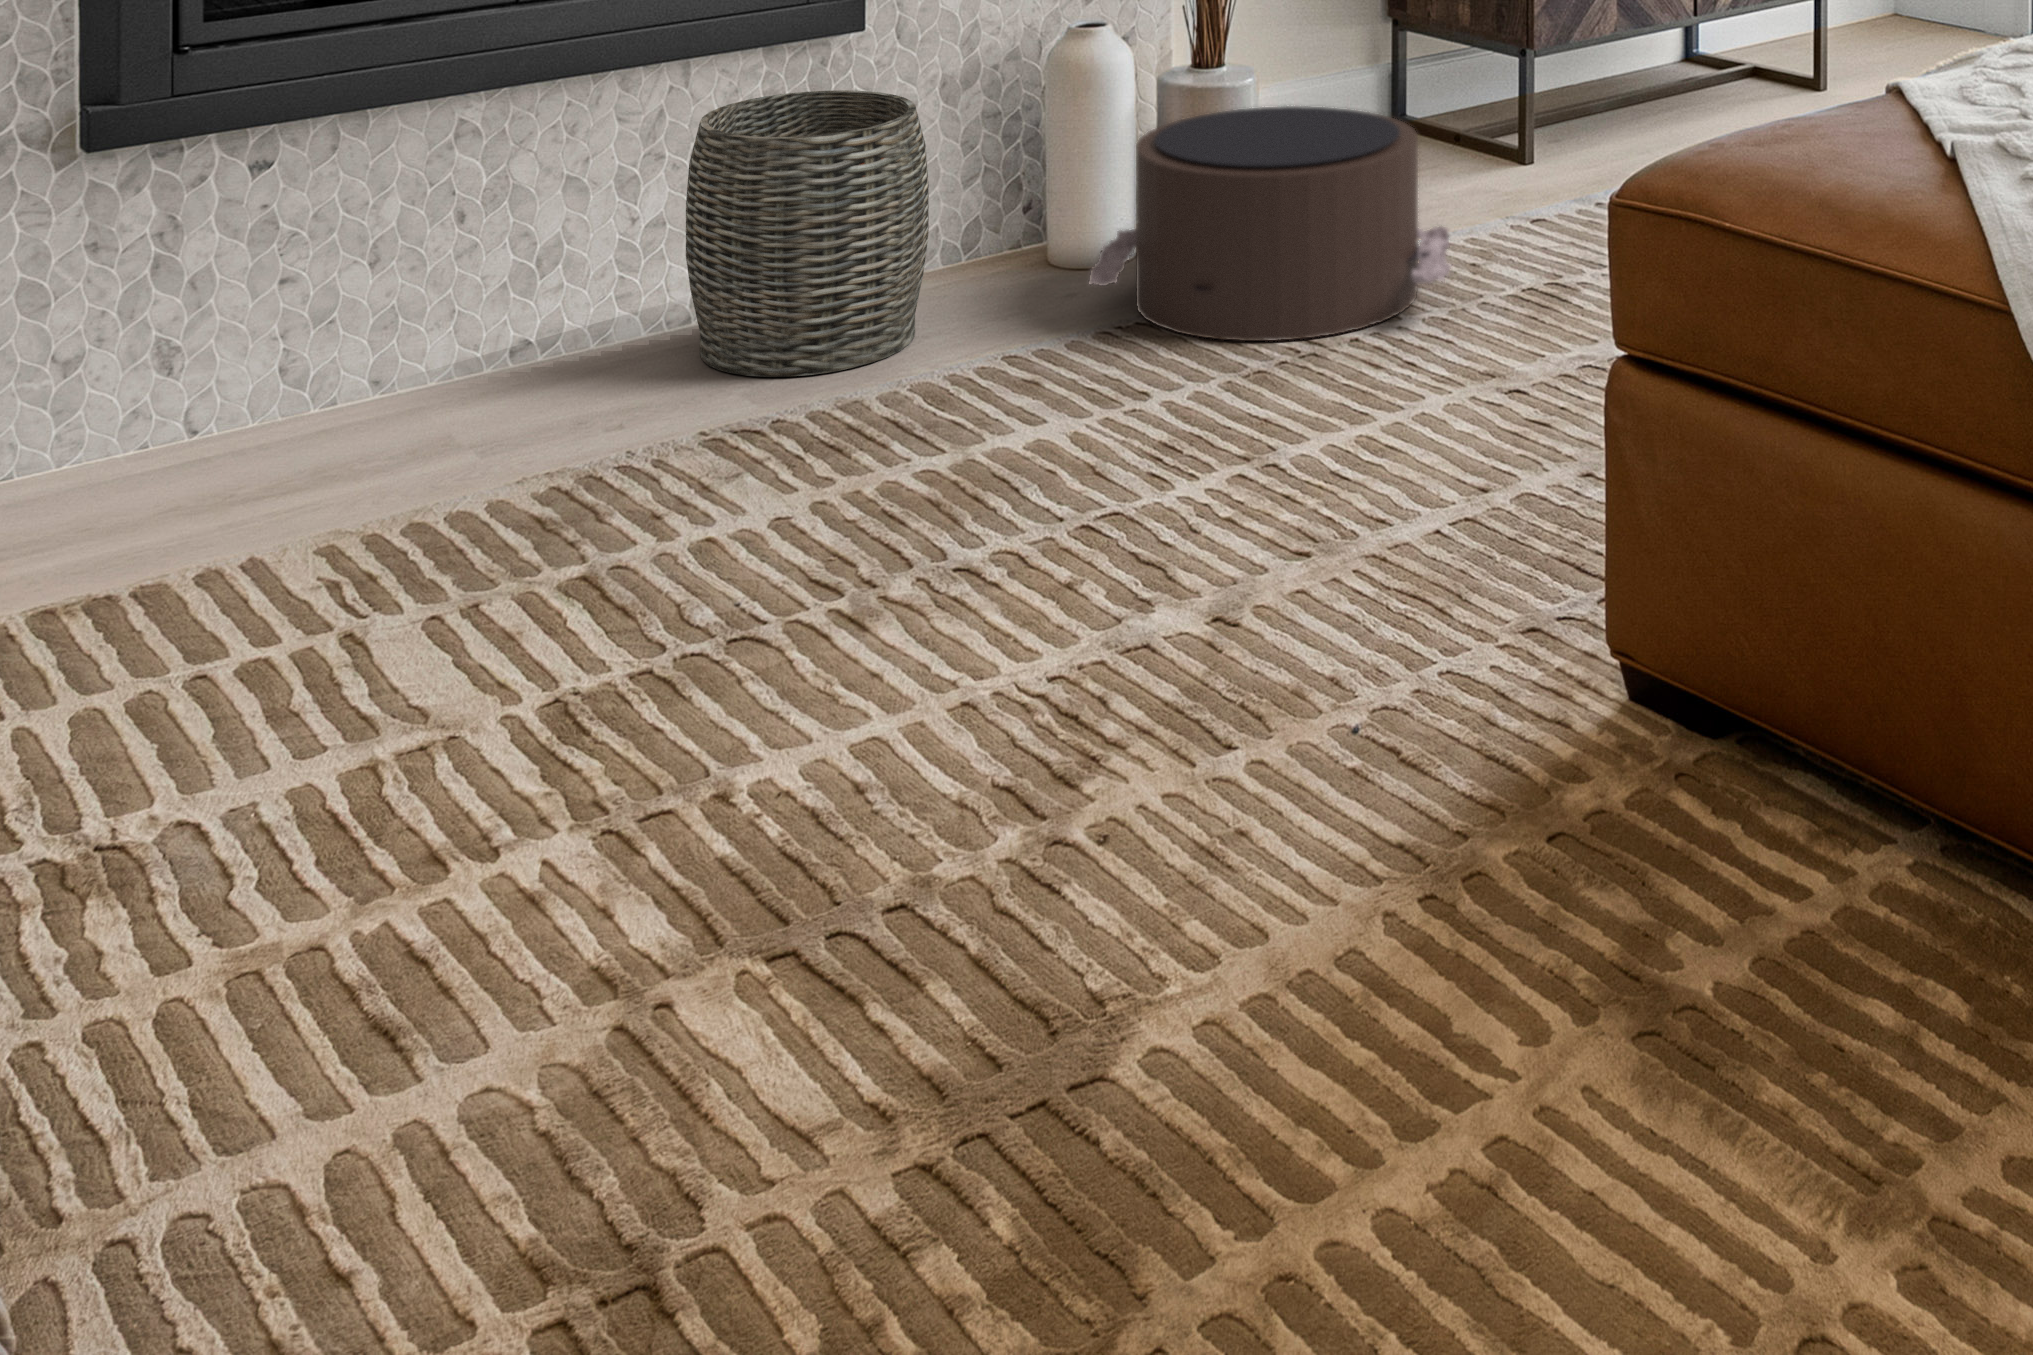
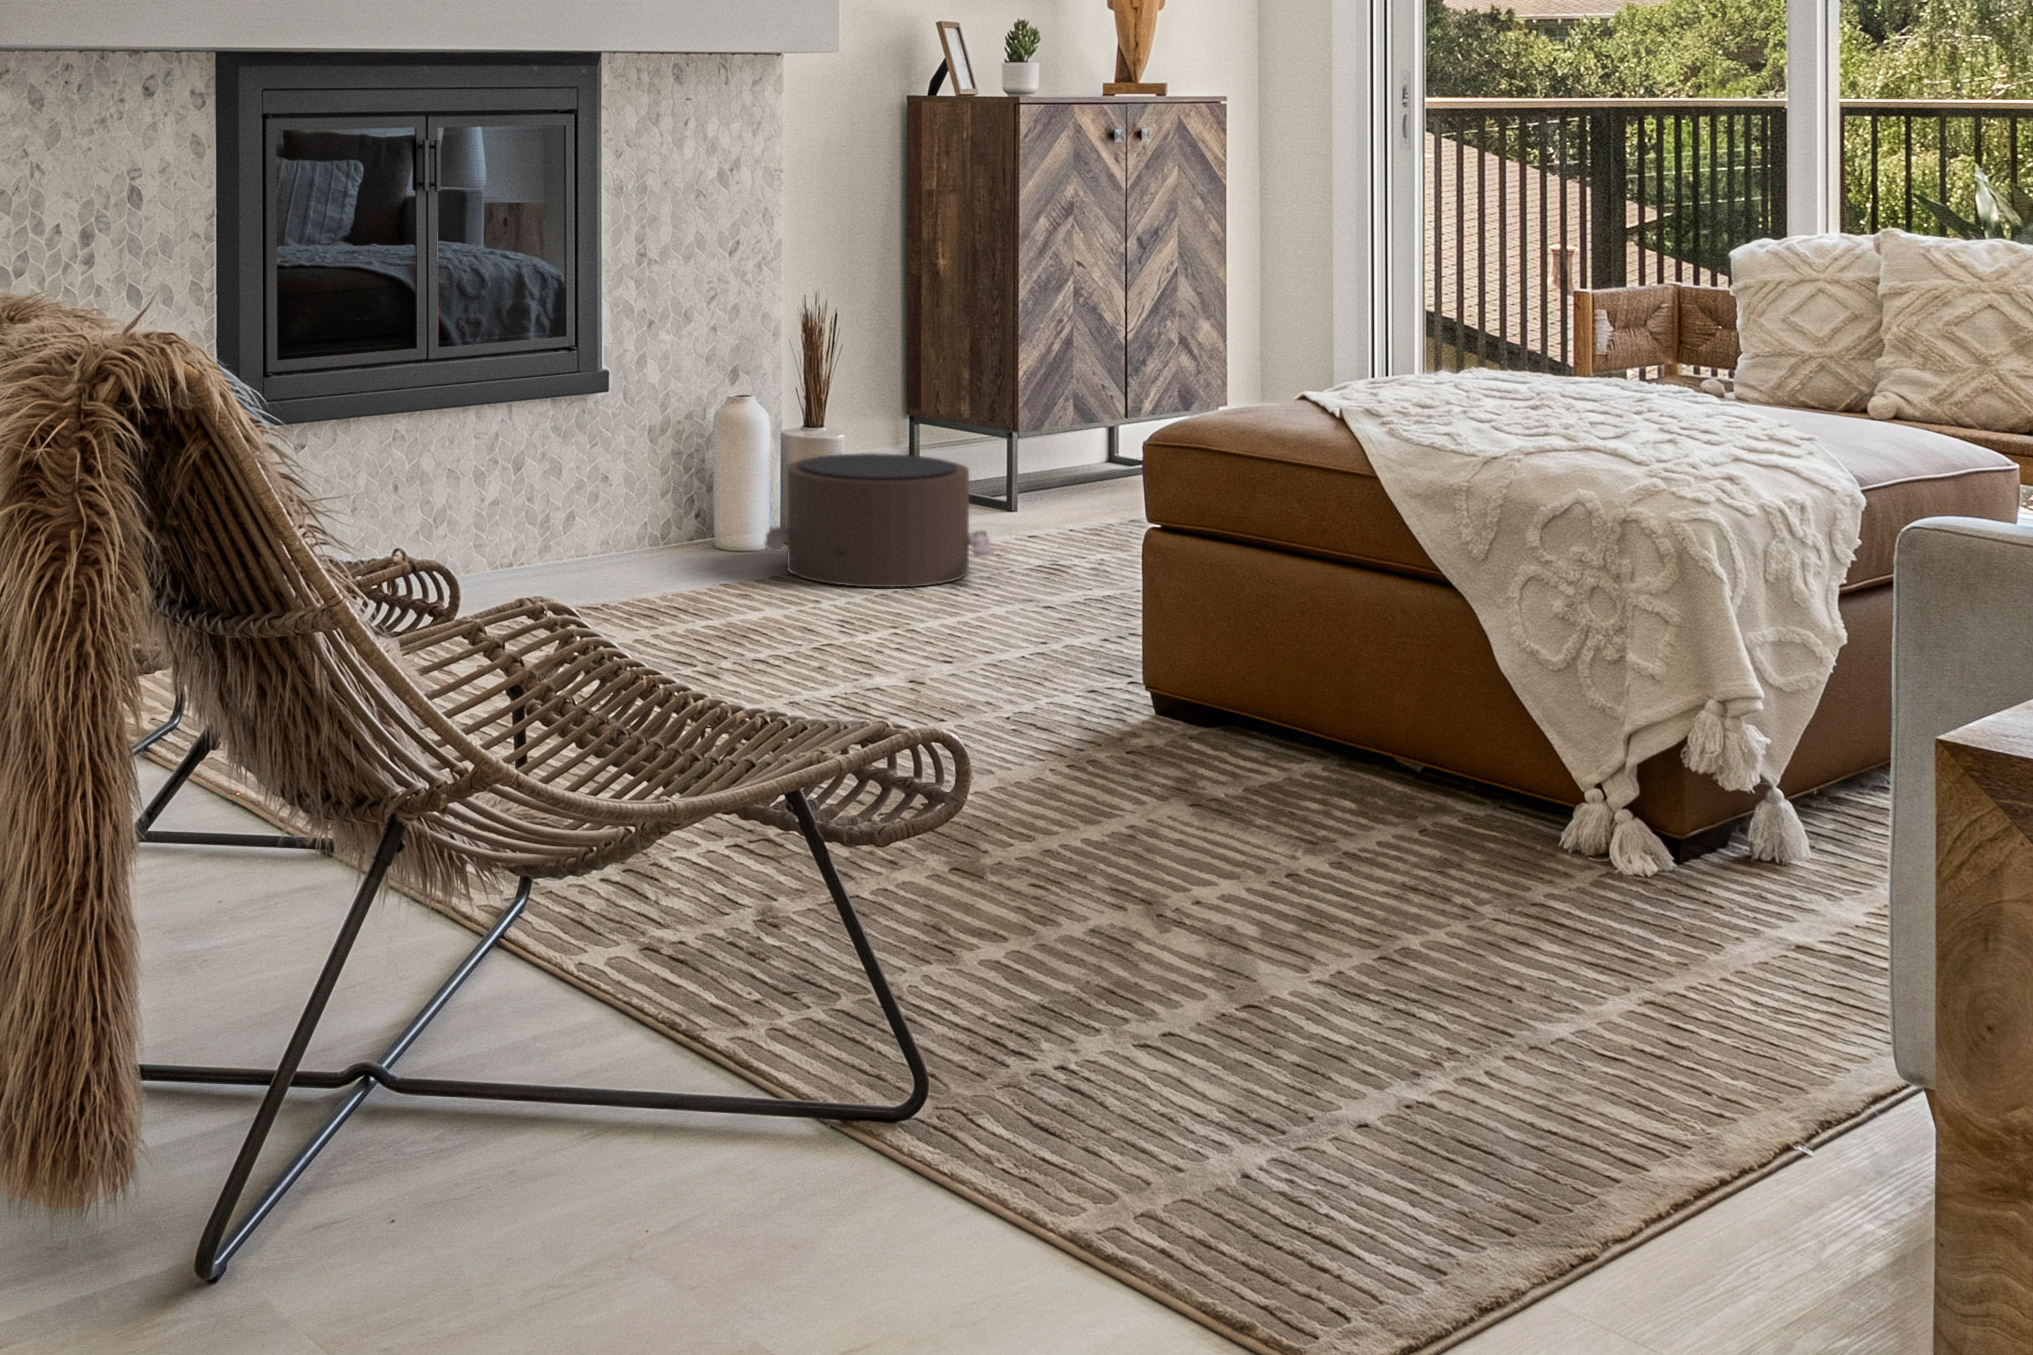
woven basket: present [686,90,929,377] -> none [521,429,666,594]

